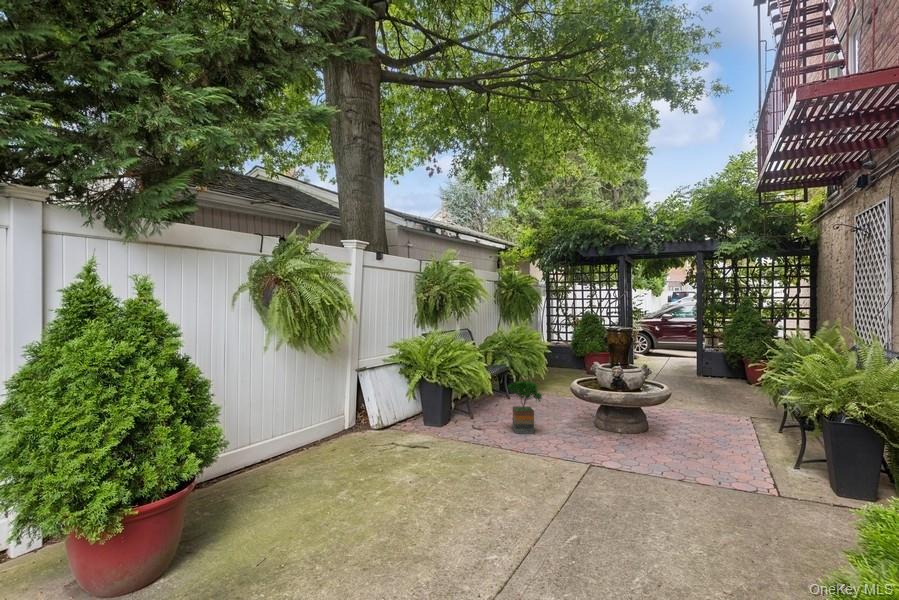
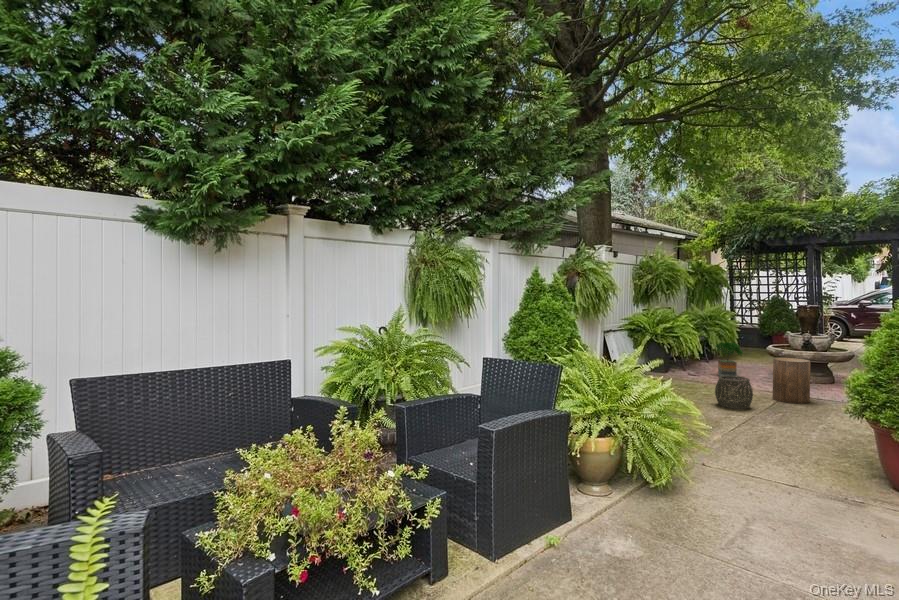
stool: none [573,417,625,501] -> present [773,357,810,404]
woven basket: none [476,464,537,537] -> present [715,376,753,409]

